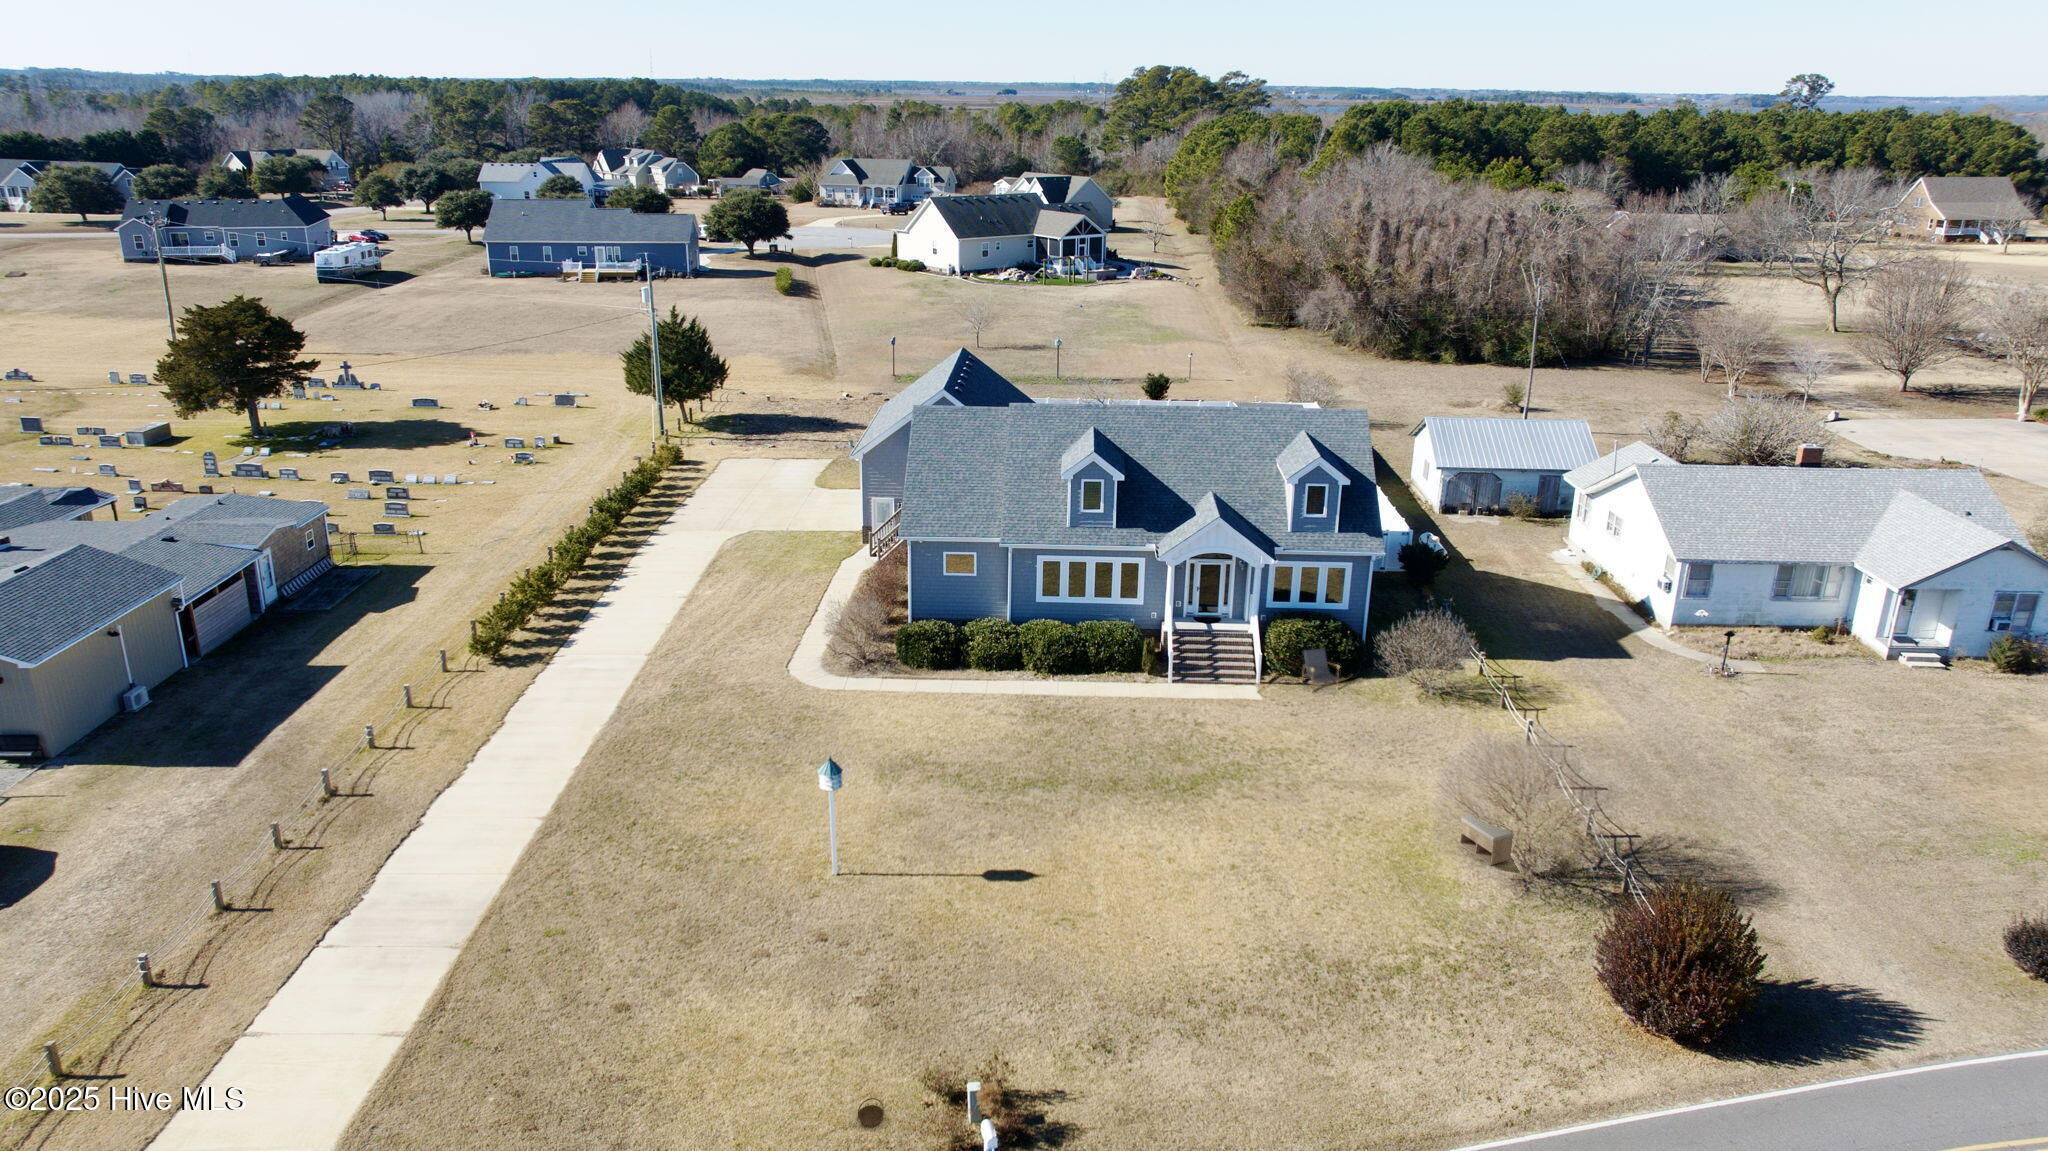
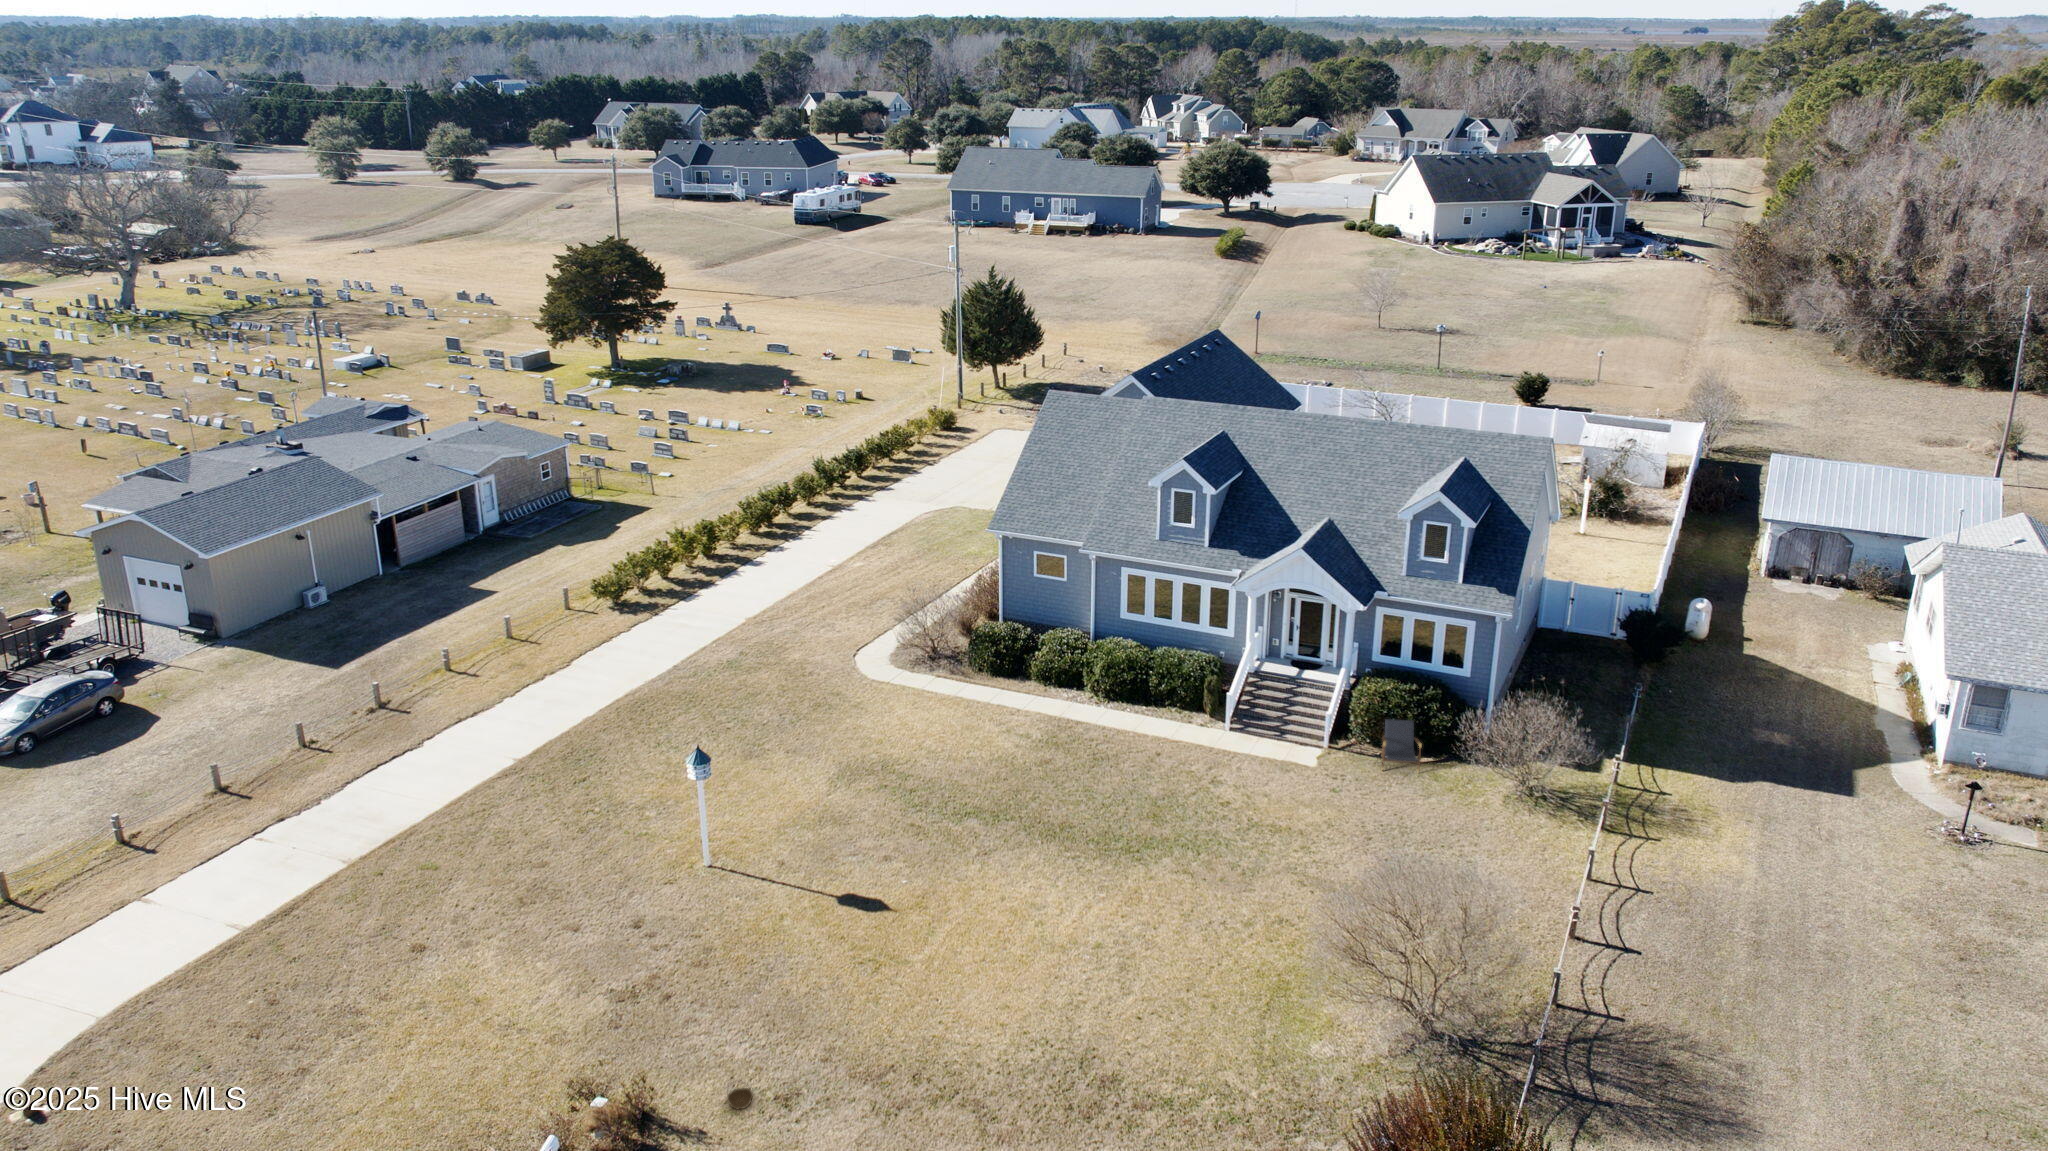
storage bench: present [1459,815,1514,866] -> none [1393,957,1444,1026]
basket: present [858,1098,884,1127] -> present [727,1088,753,1110]

